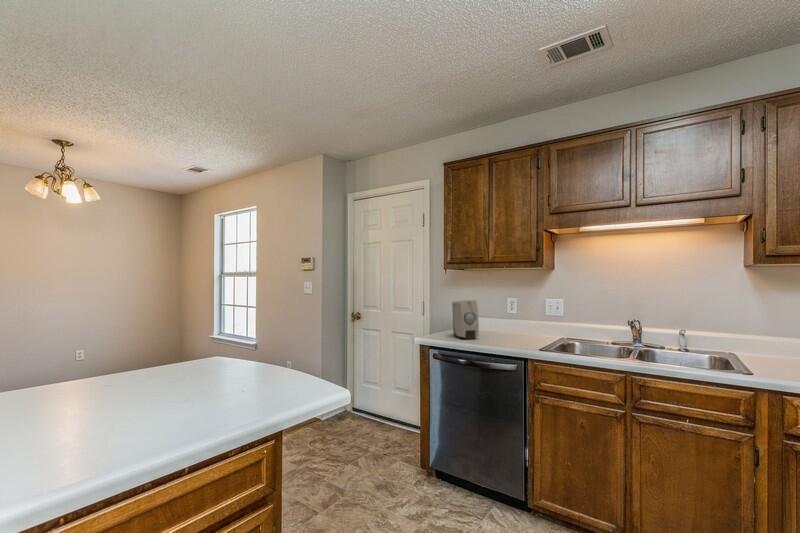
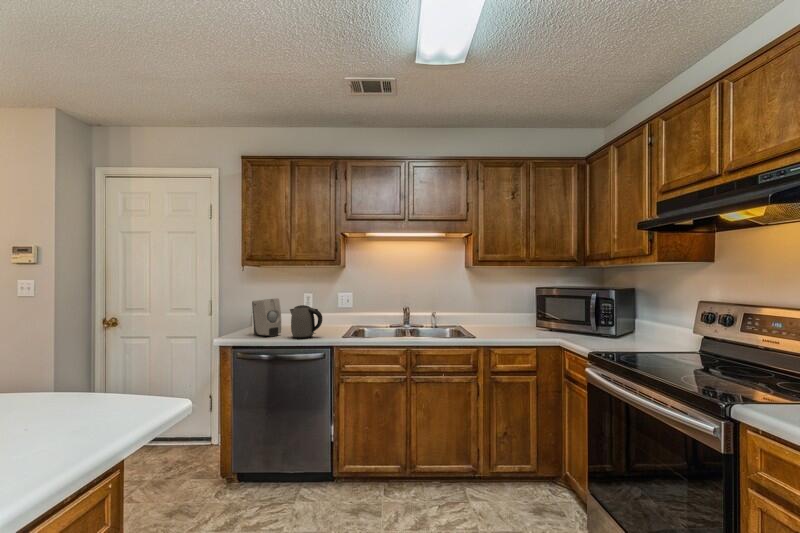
kettle: none [485,309,519,345] -> present [290,305,322,339]

